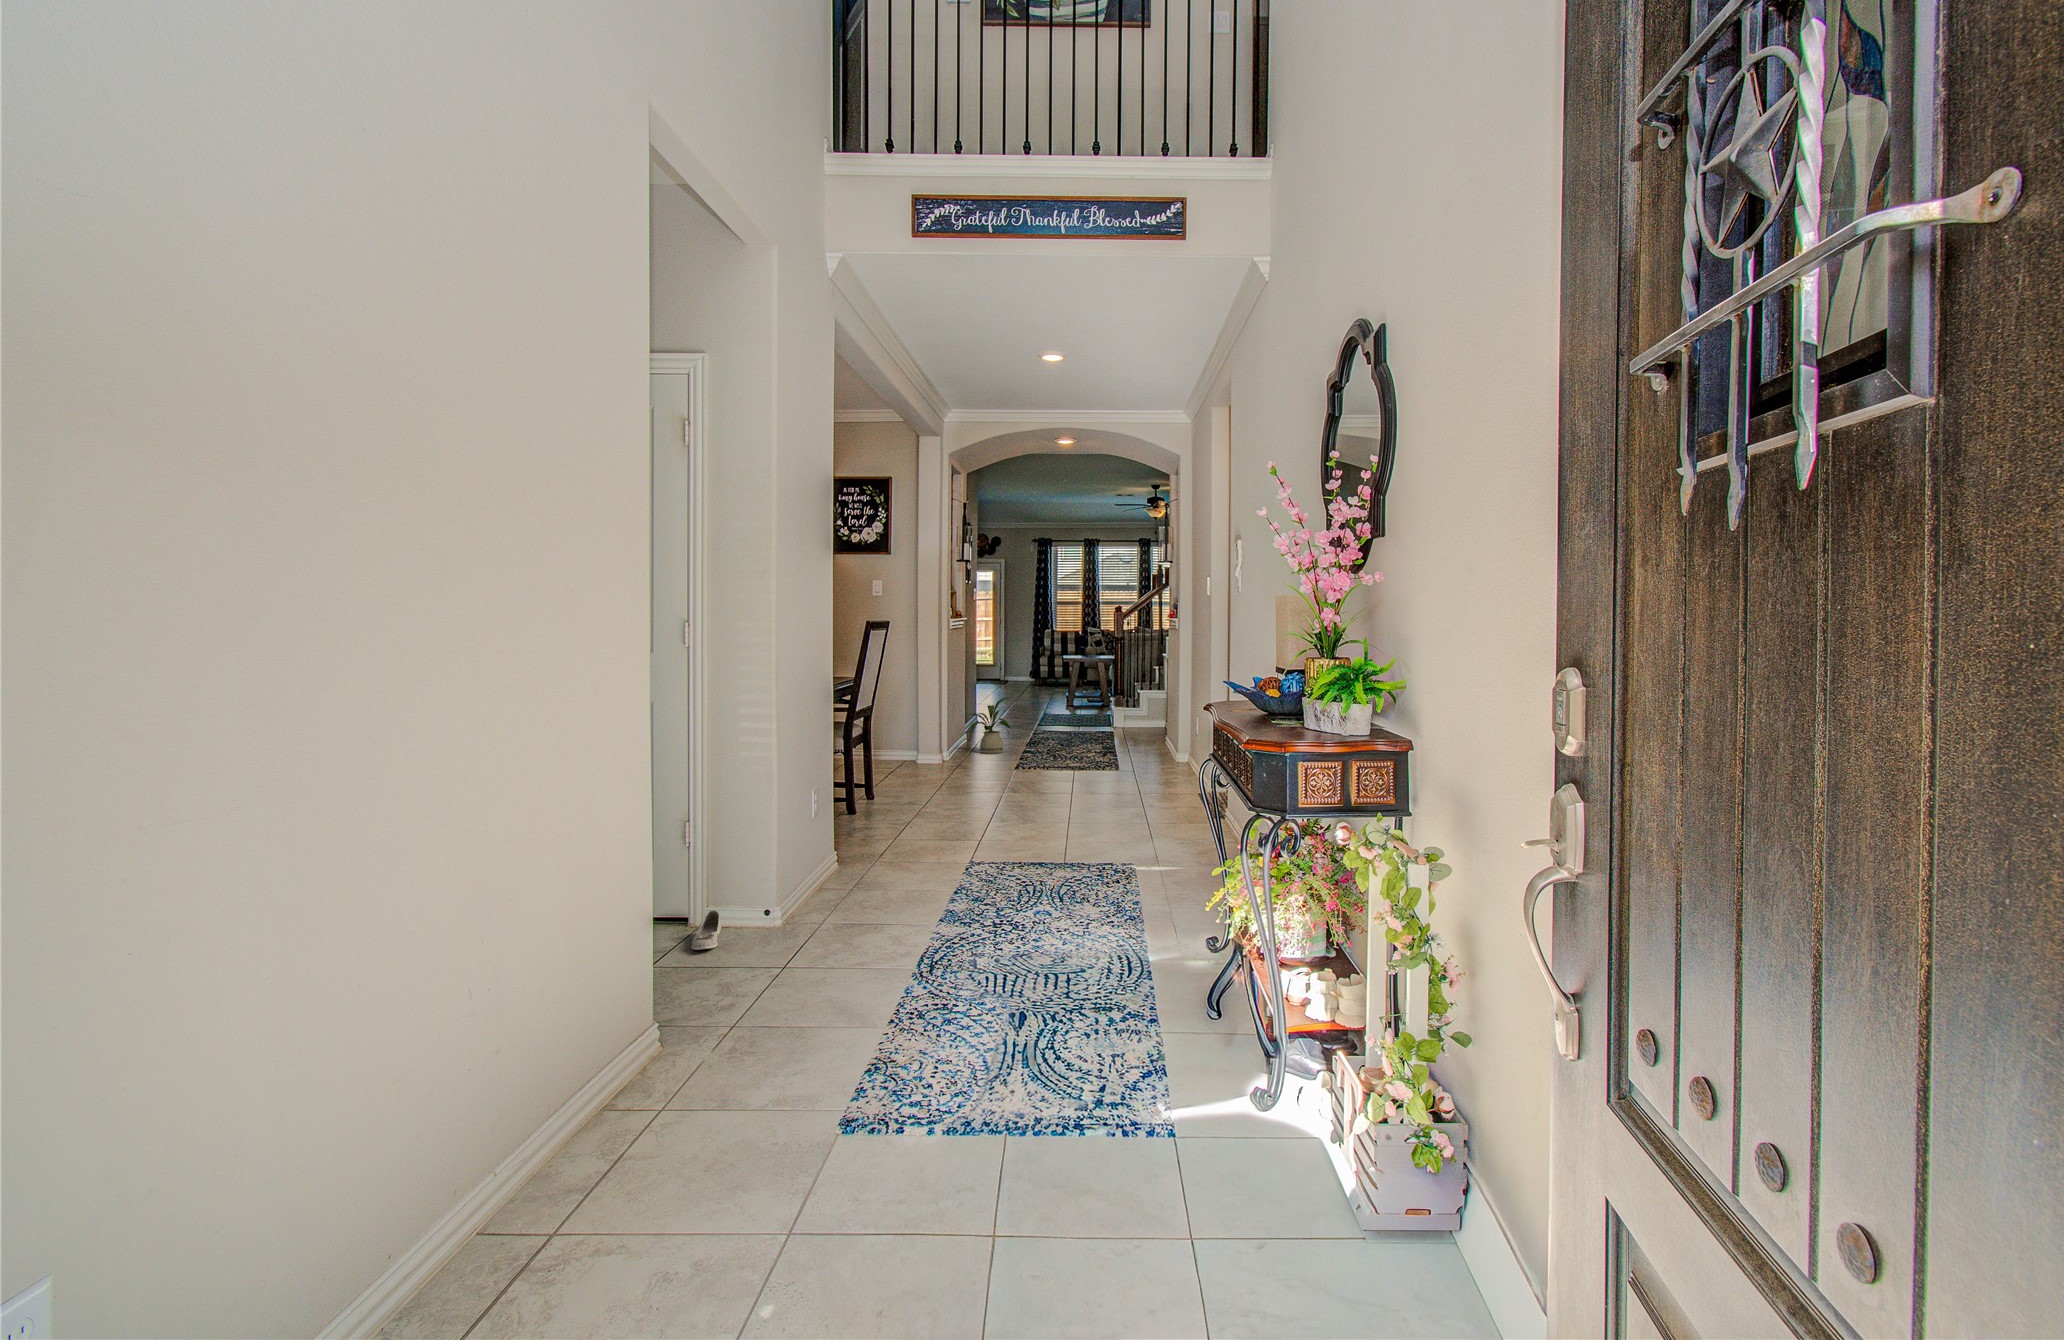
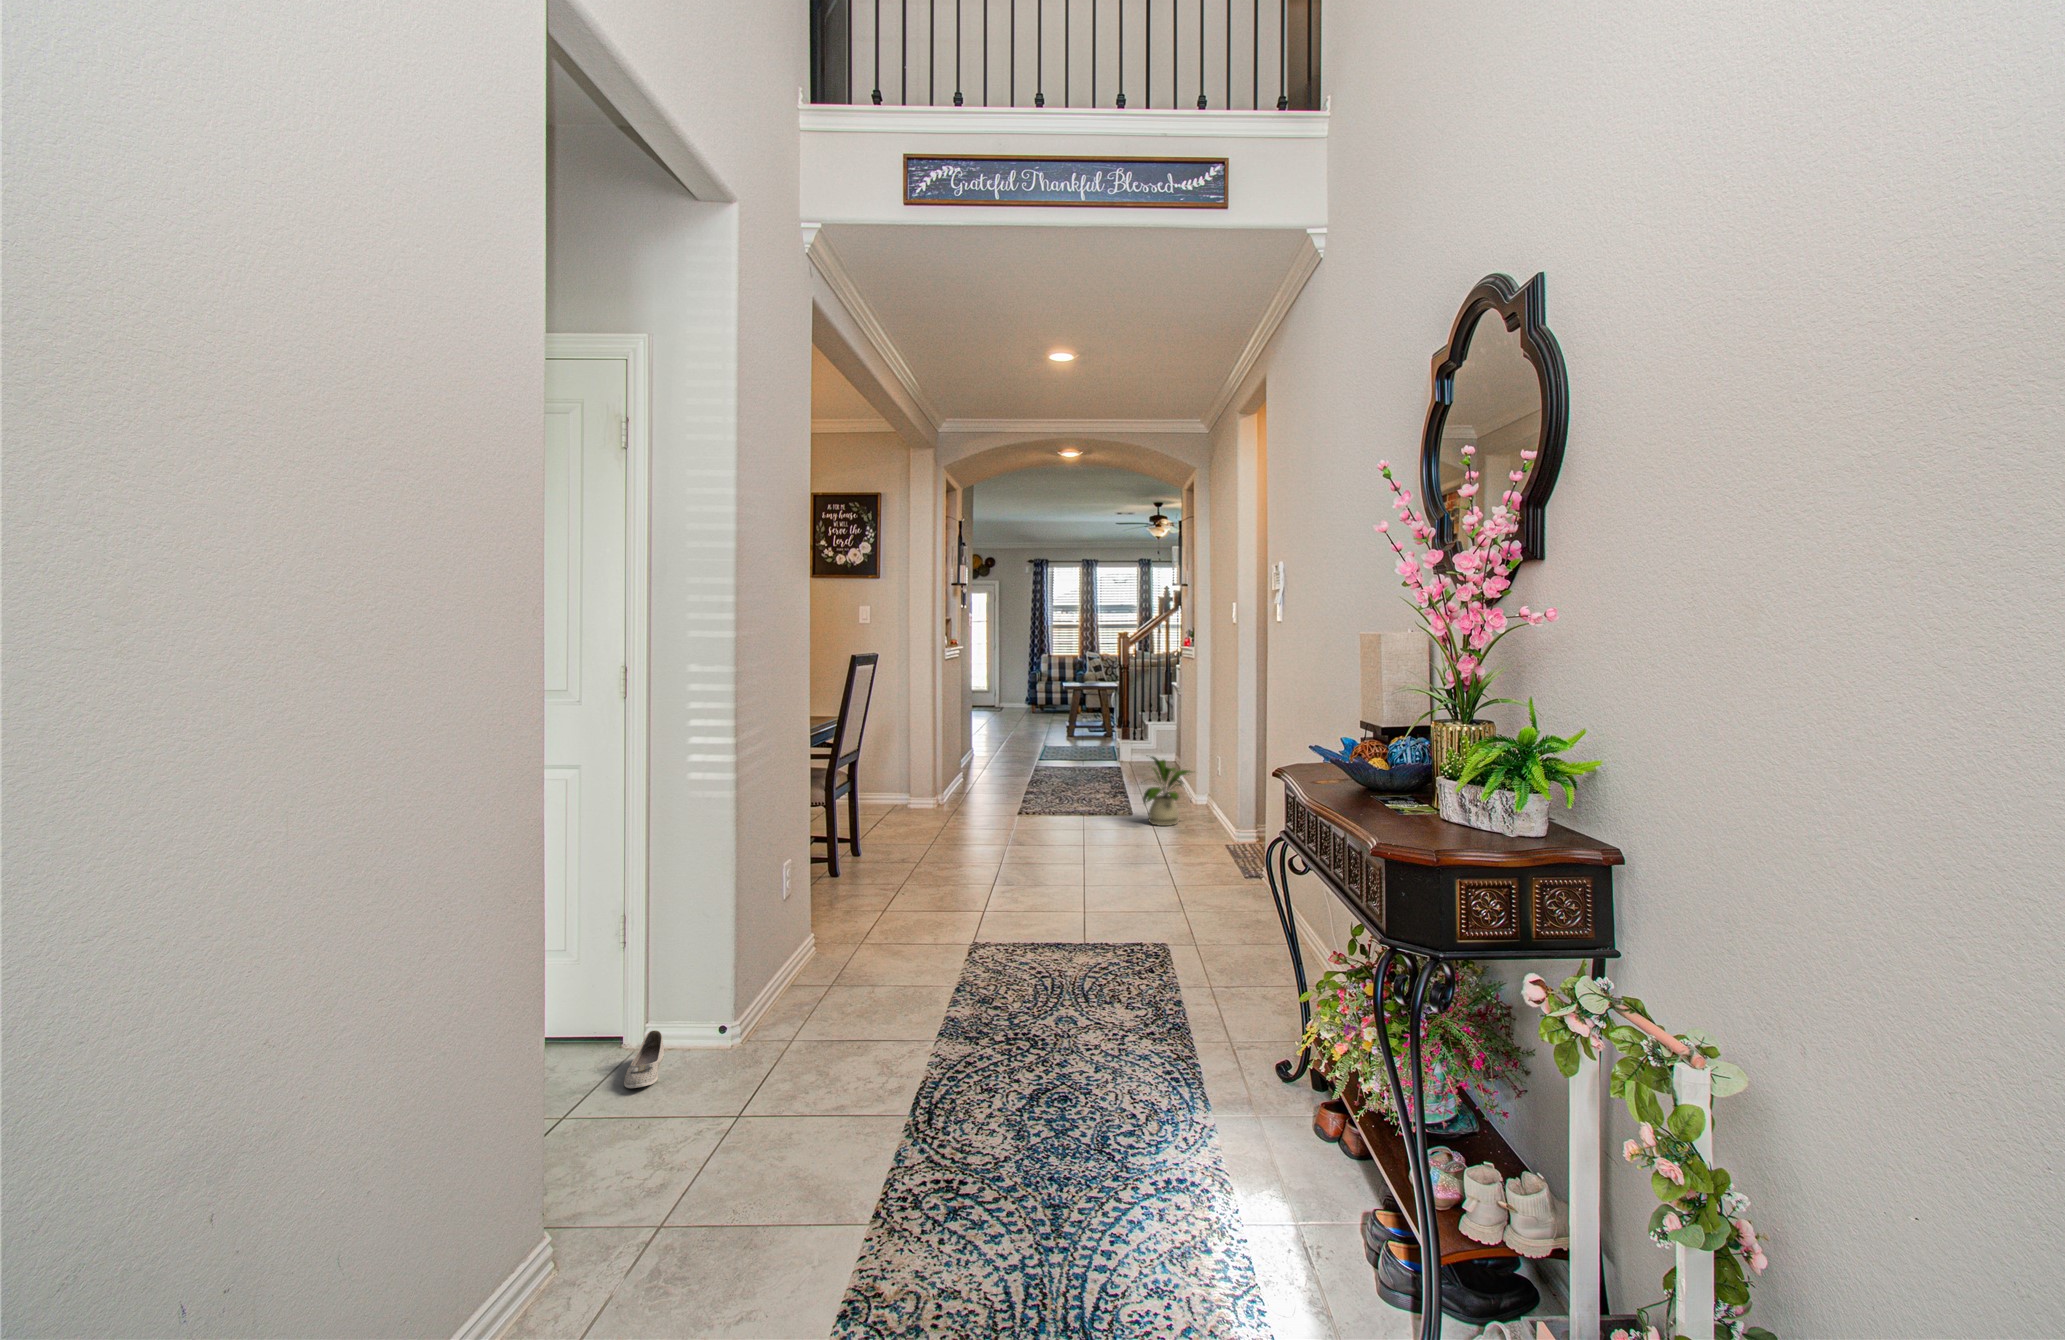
house plant: present [968,697,1011,754] -> present [1143,756,1192,826]

